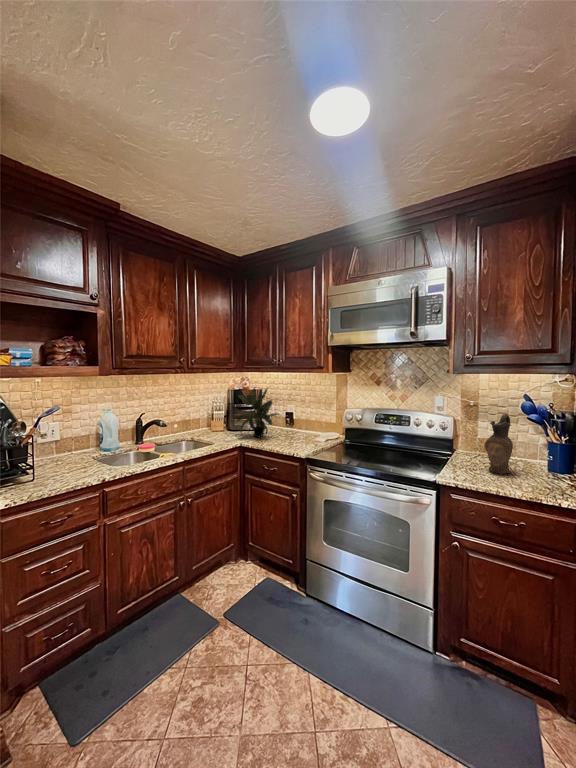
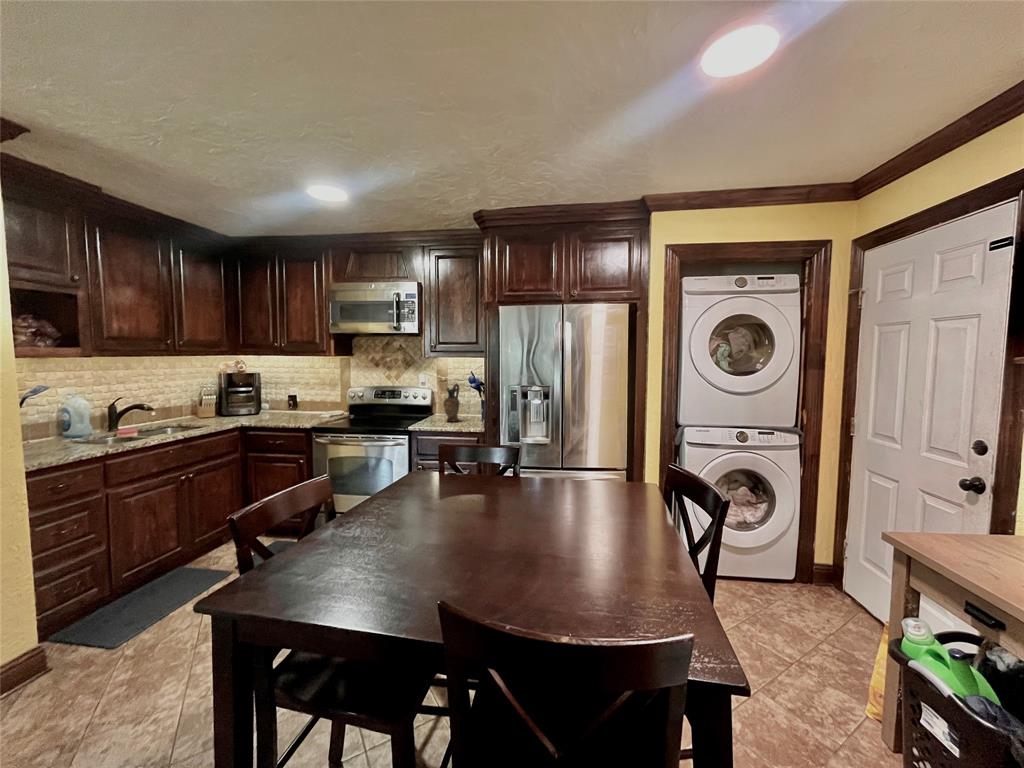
potted plant: present [238,388,279,437] -> none [234,370,283,419]

